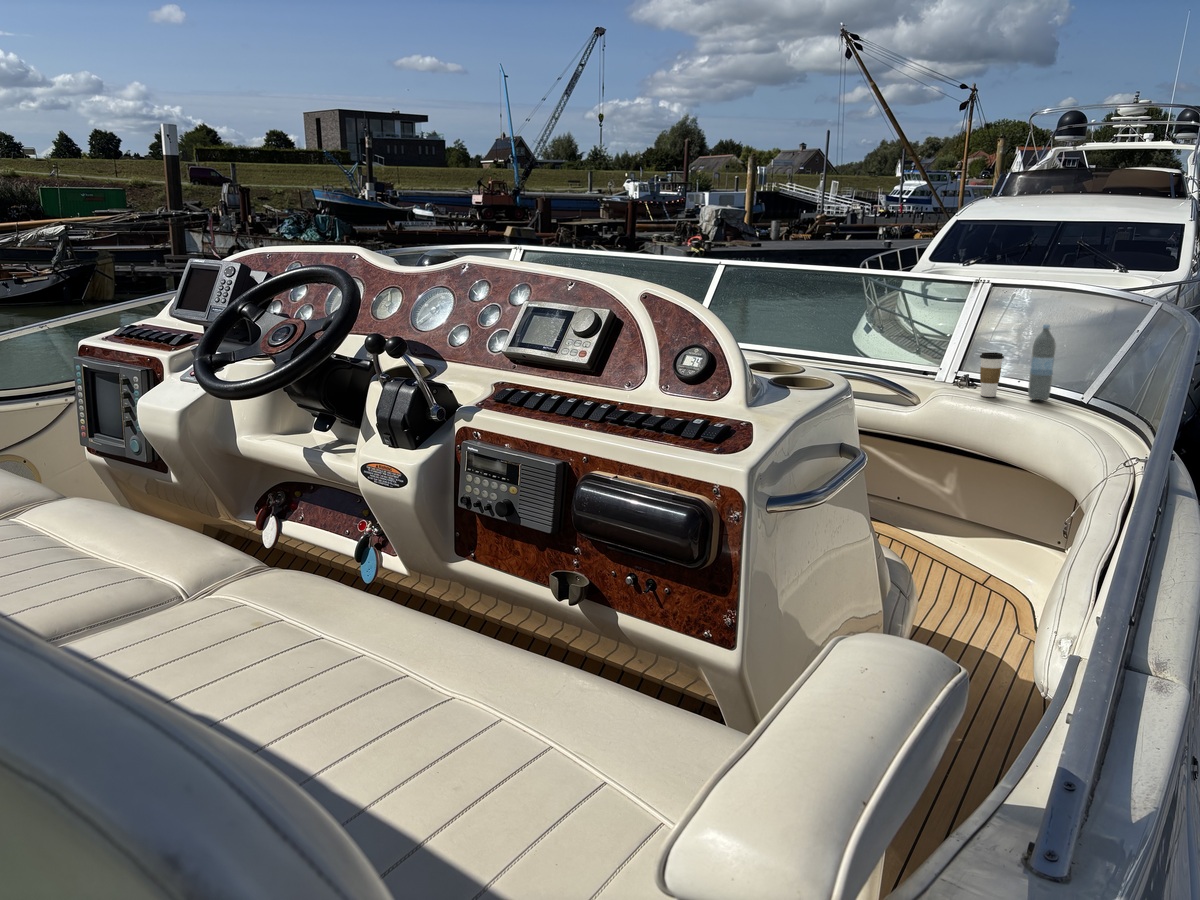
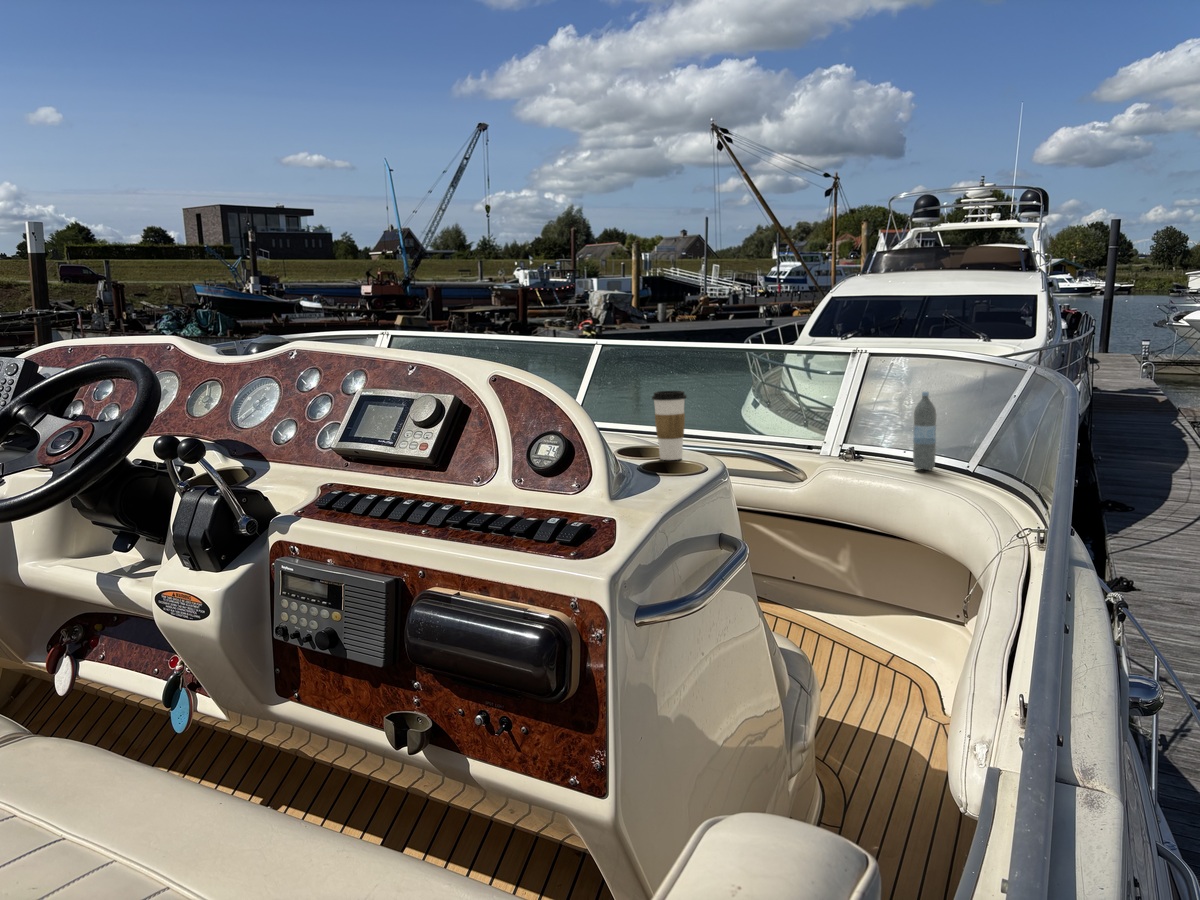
coffee cup: present [980,352,1004,397] -> present [652,391,687,460]

